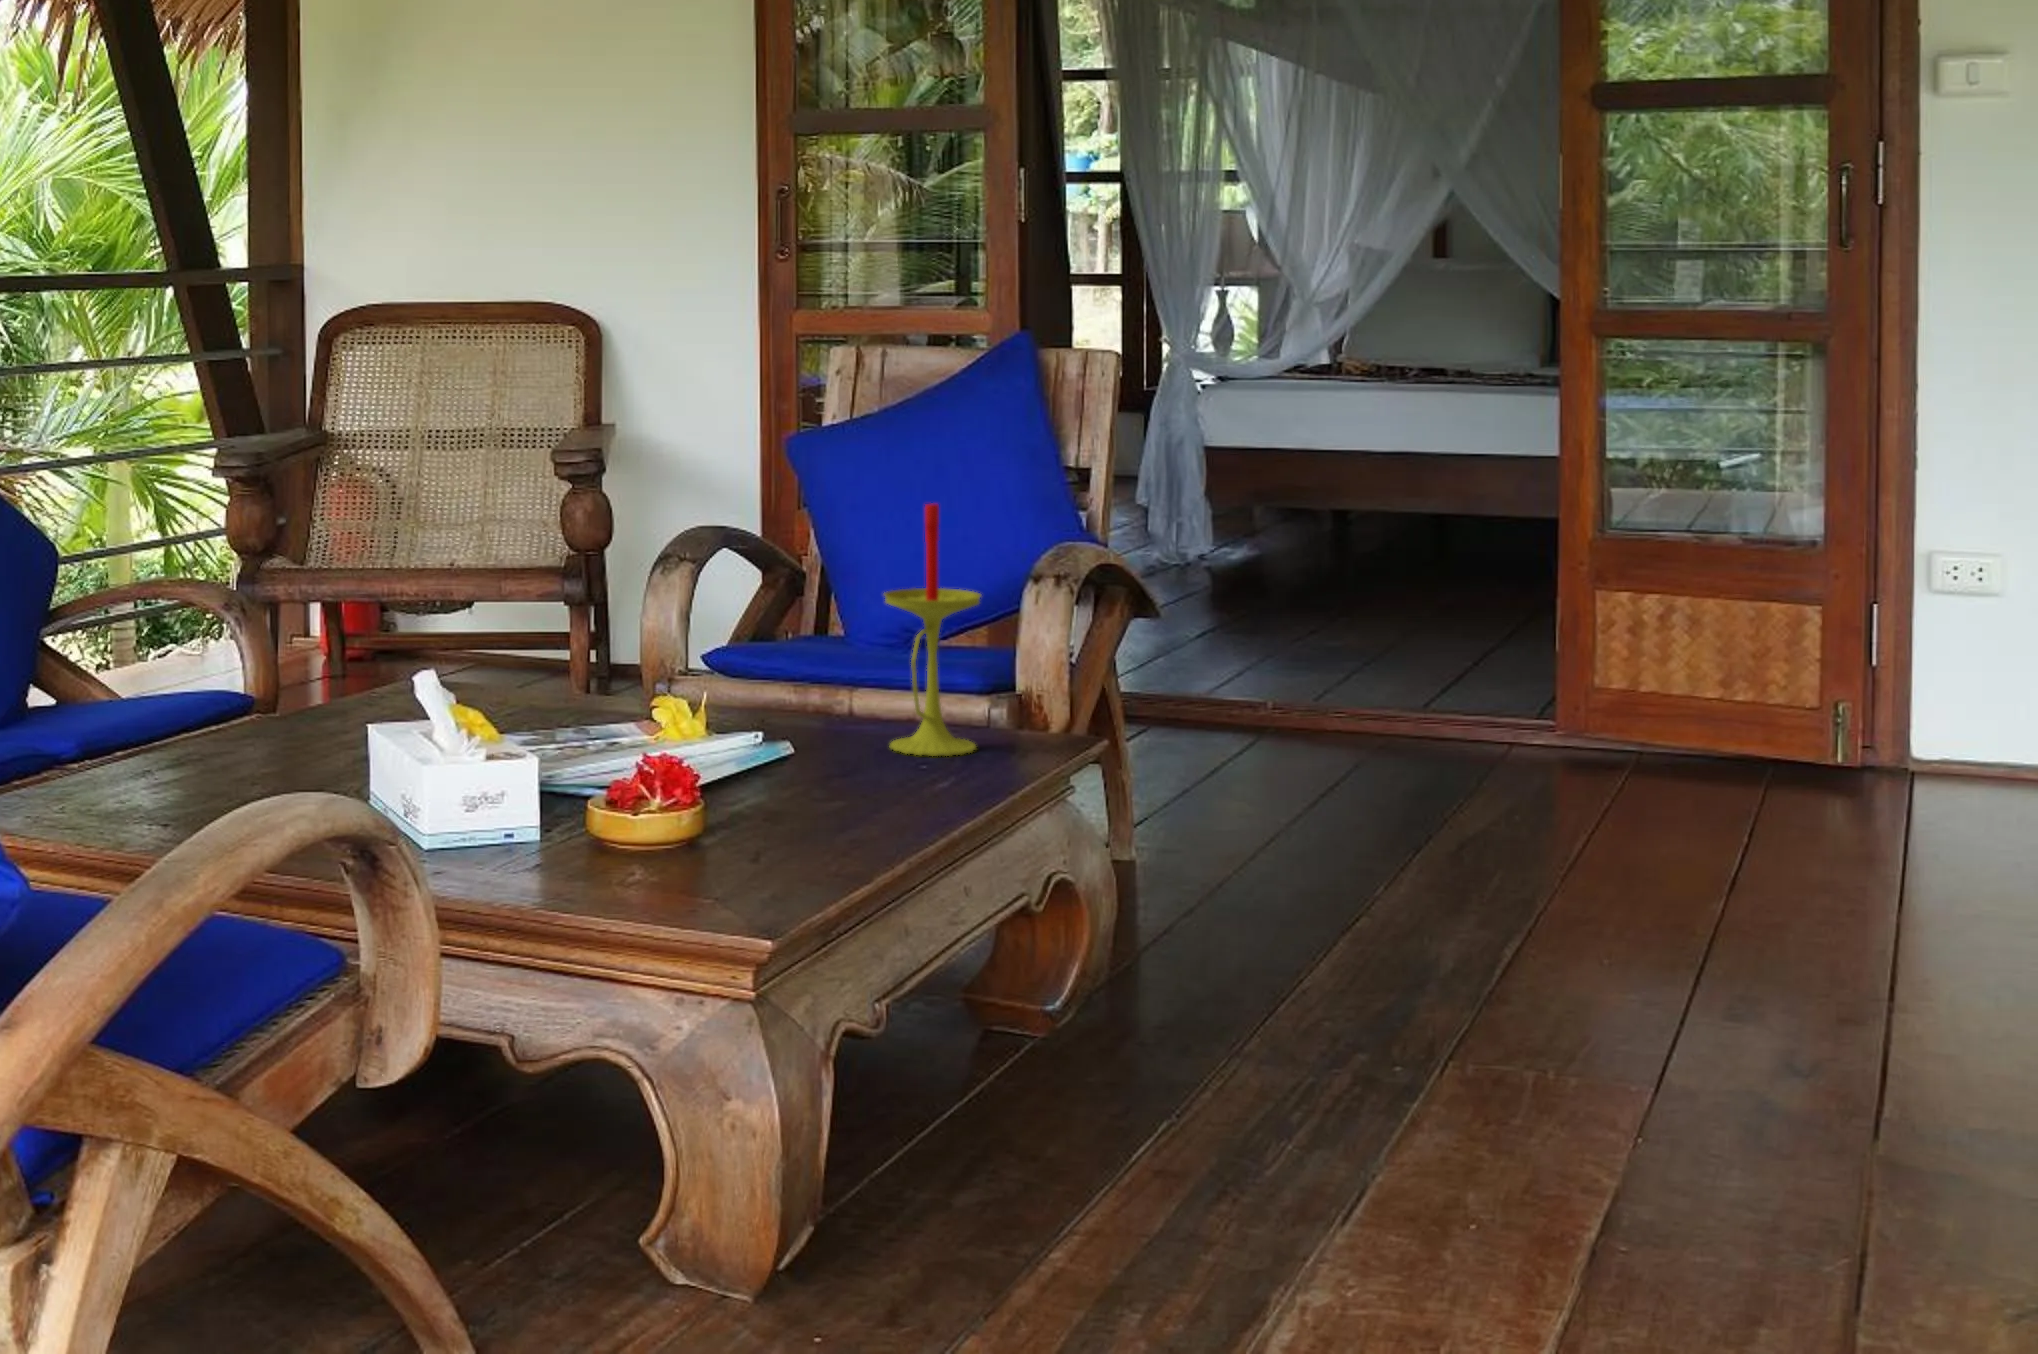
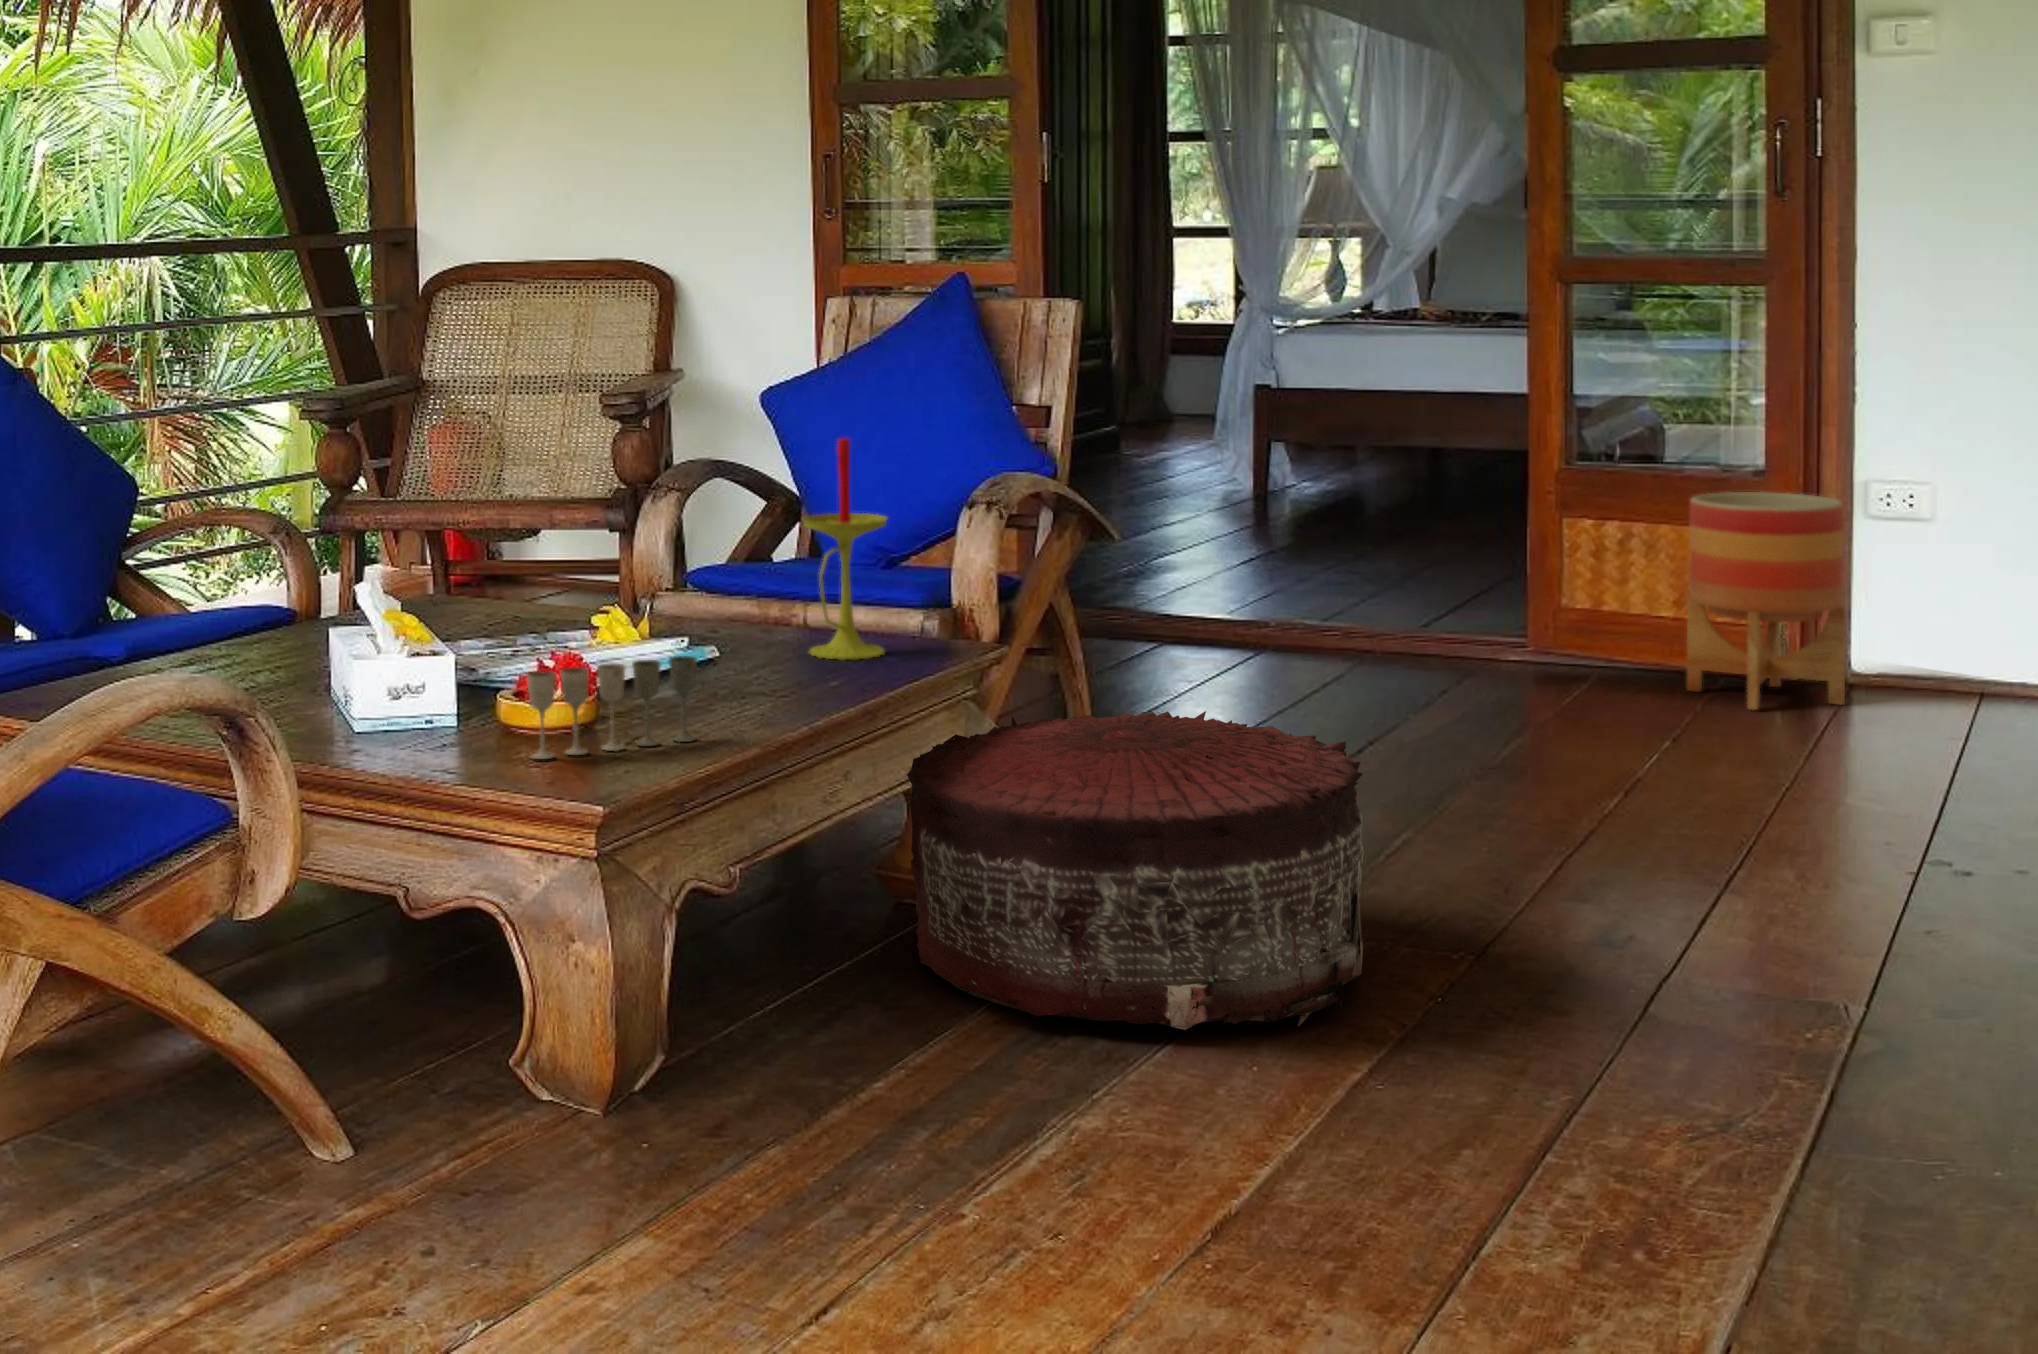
planter: none [1734,562,1907,797] -> present [1687,492,1846,710]
wine glass: none [649,759,835,883] -> present [527,656,697,759]
pouf: none [1036,812,1572,1186] -> present [907,711,1364,1030]

